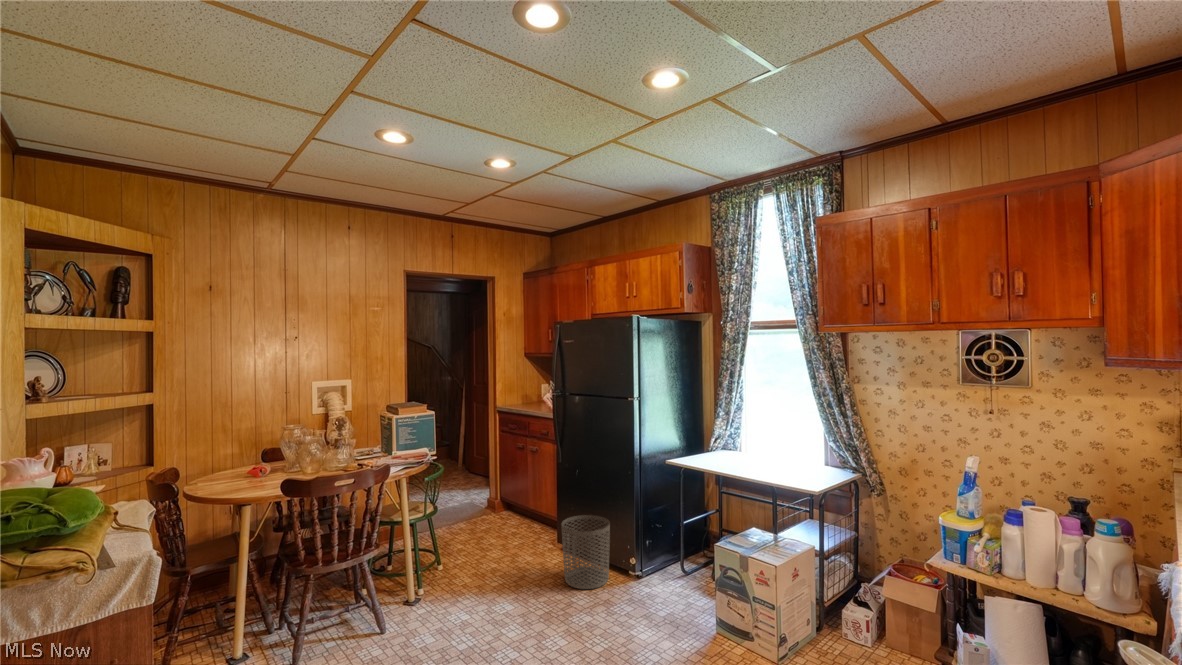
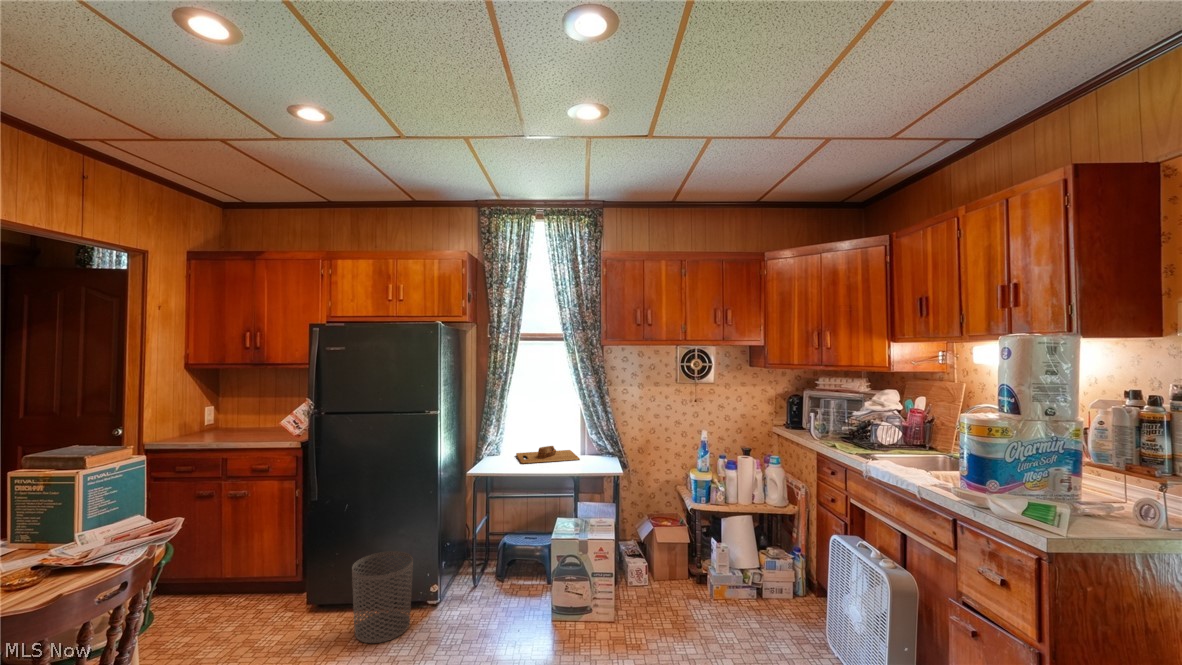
cutting board: none [730,449,808,470] -> present [516,446,580,464]

